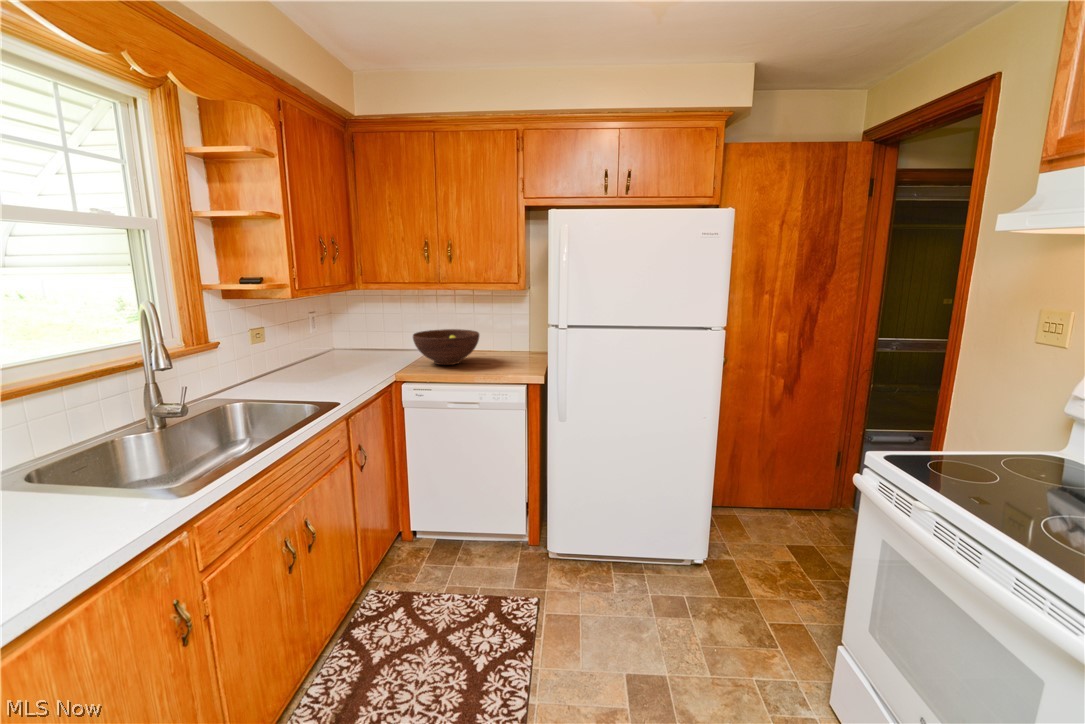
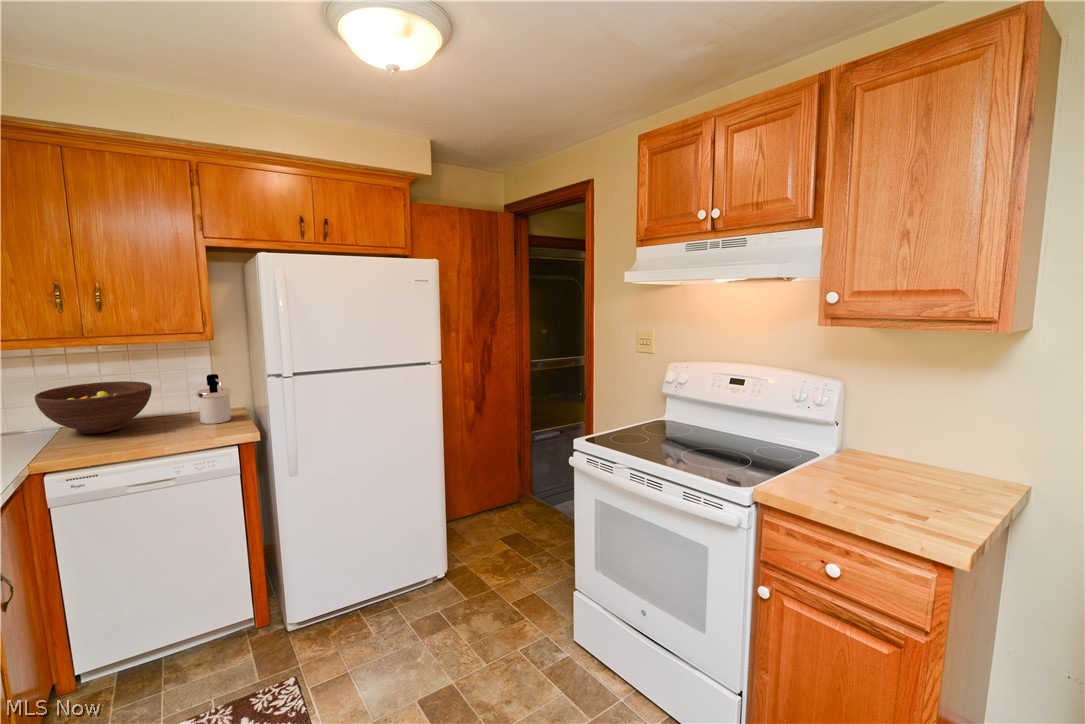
soap dispenser: none [505,329,529,370] -> present [197,374,231,424]

